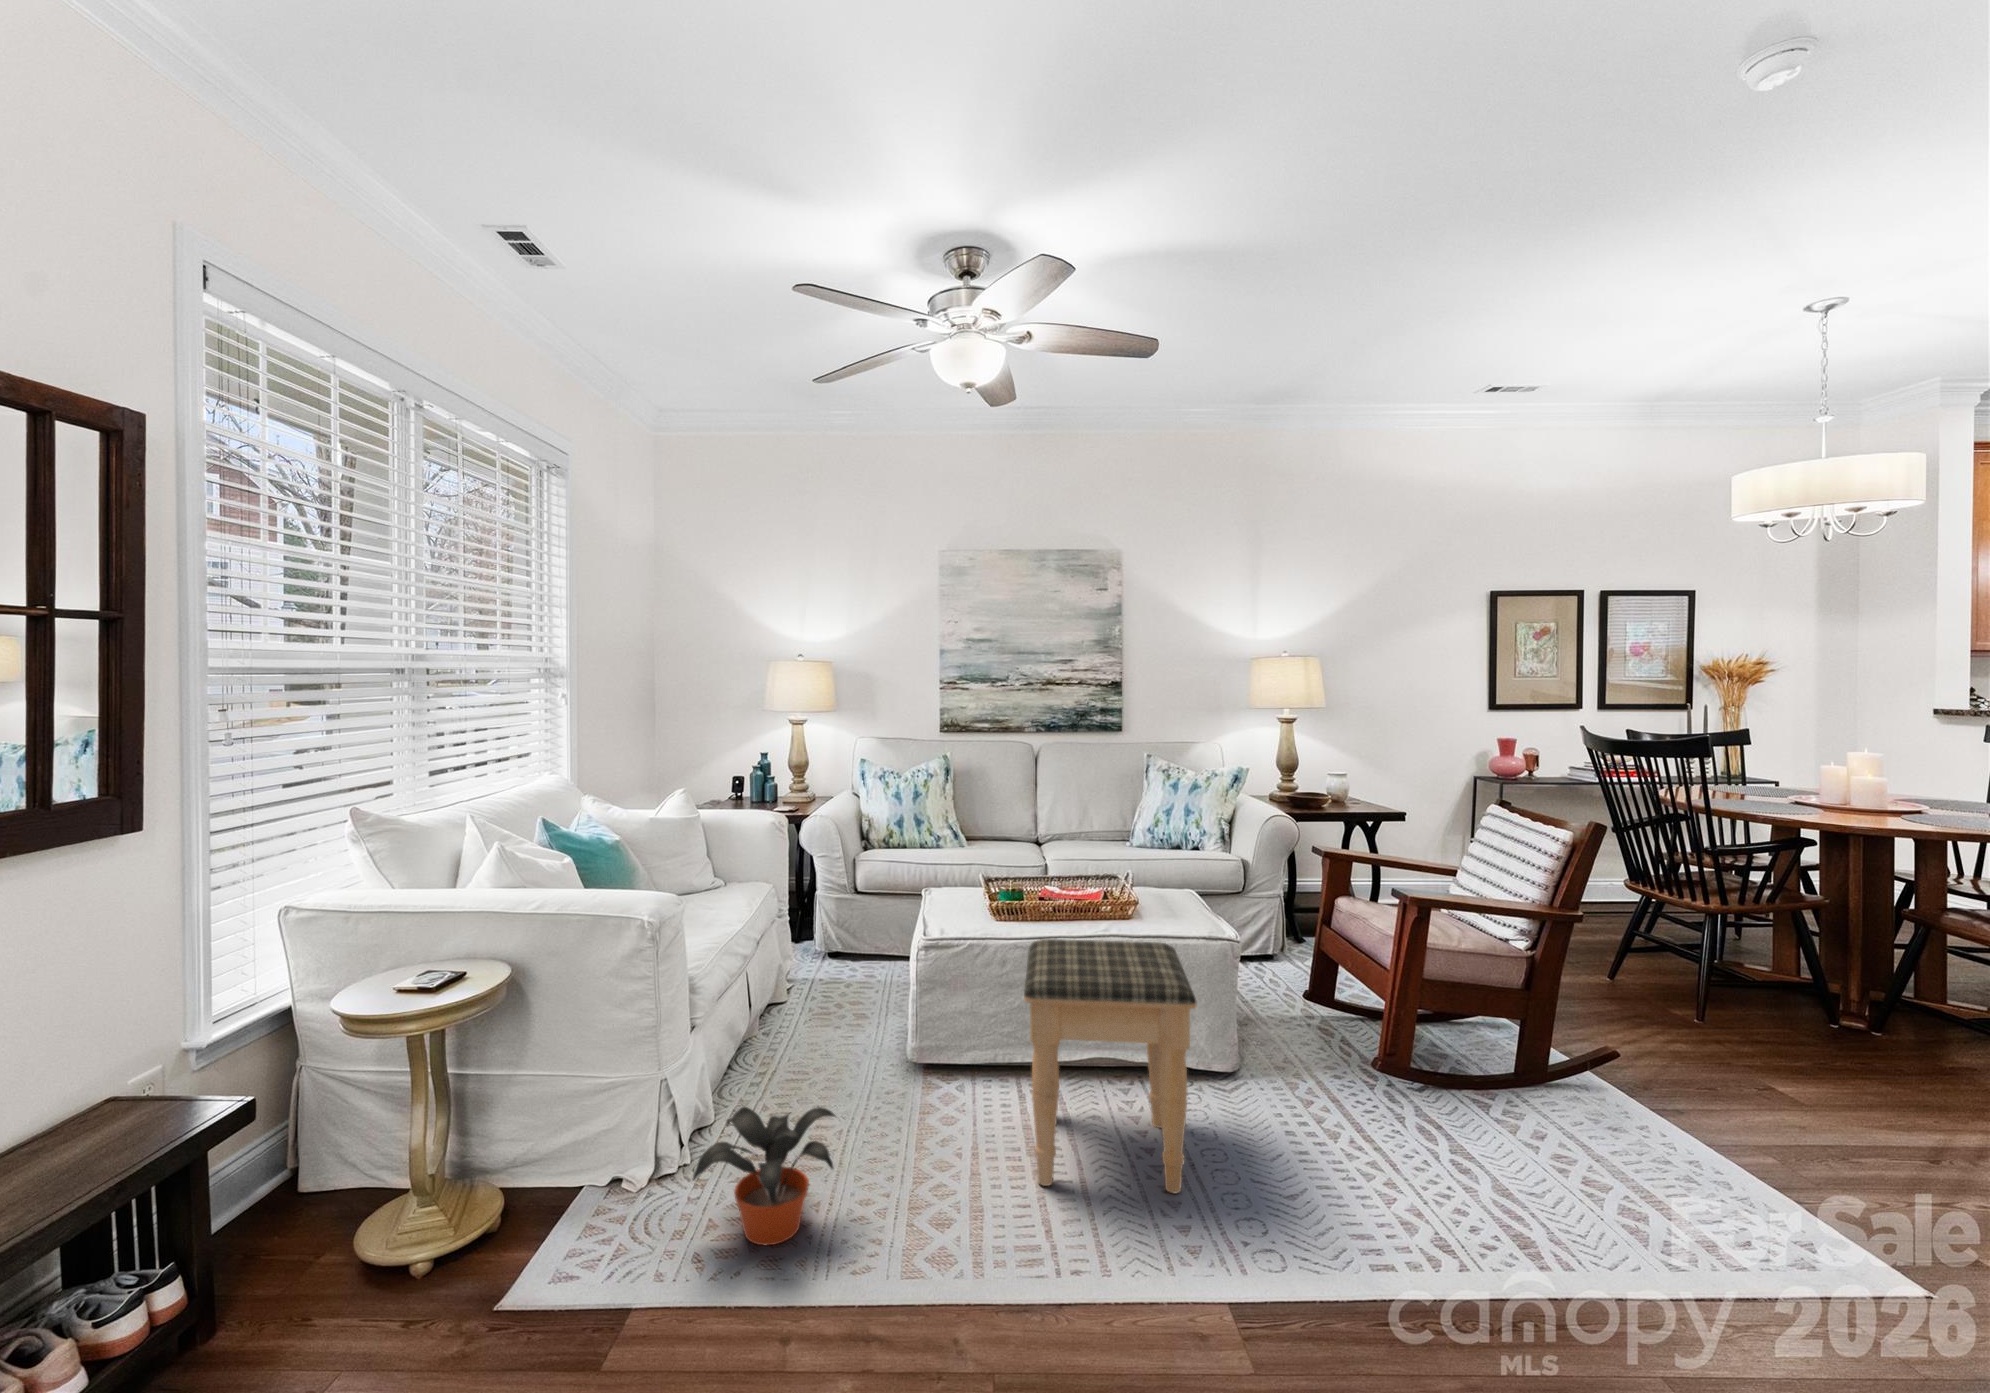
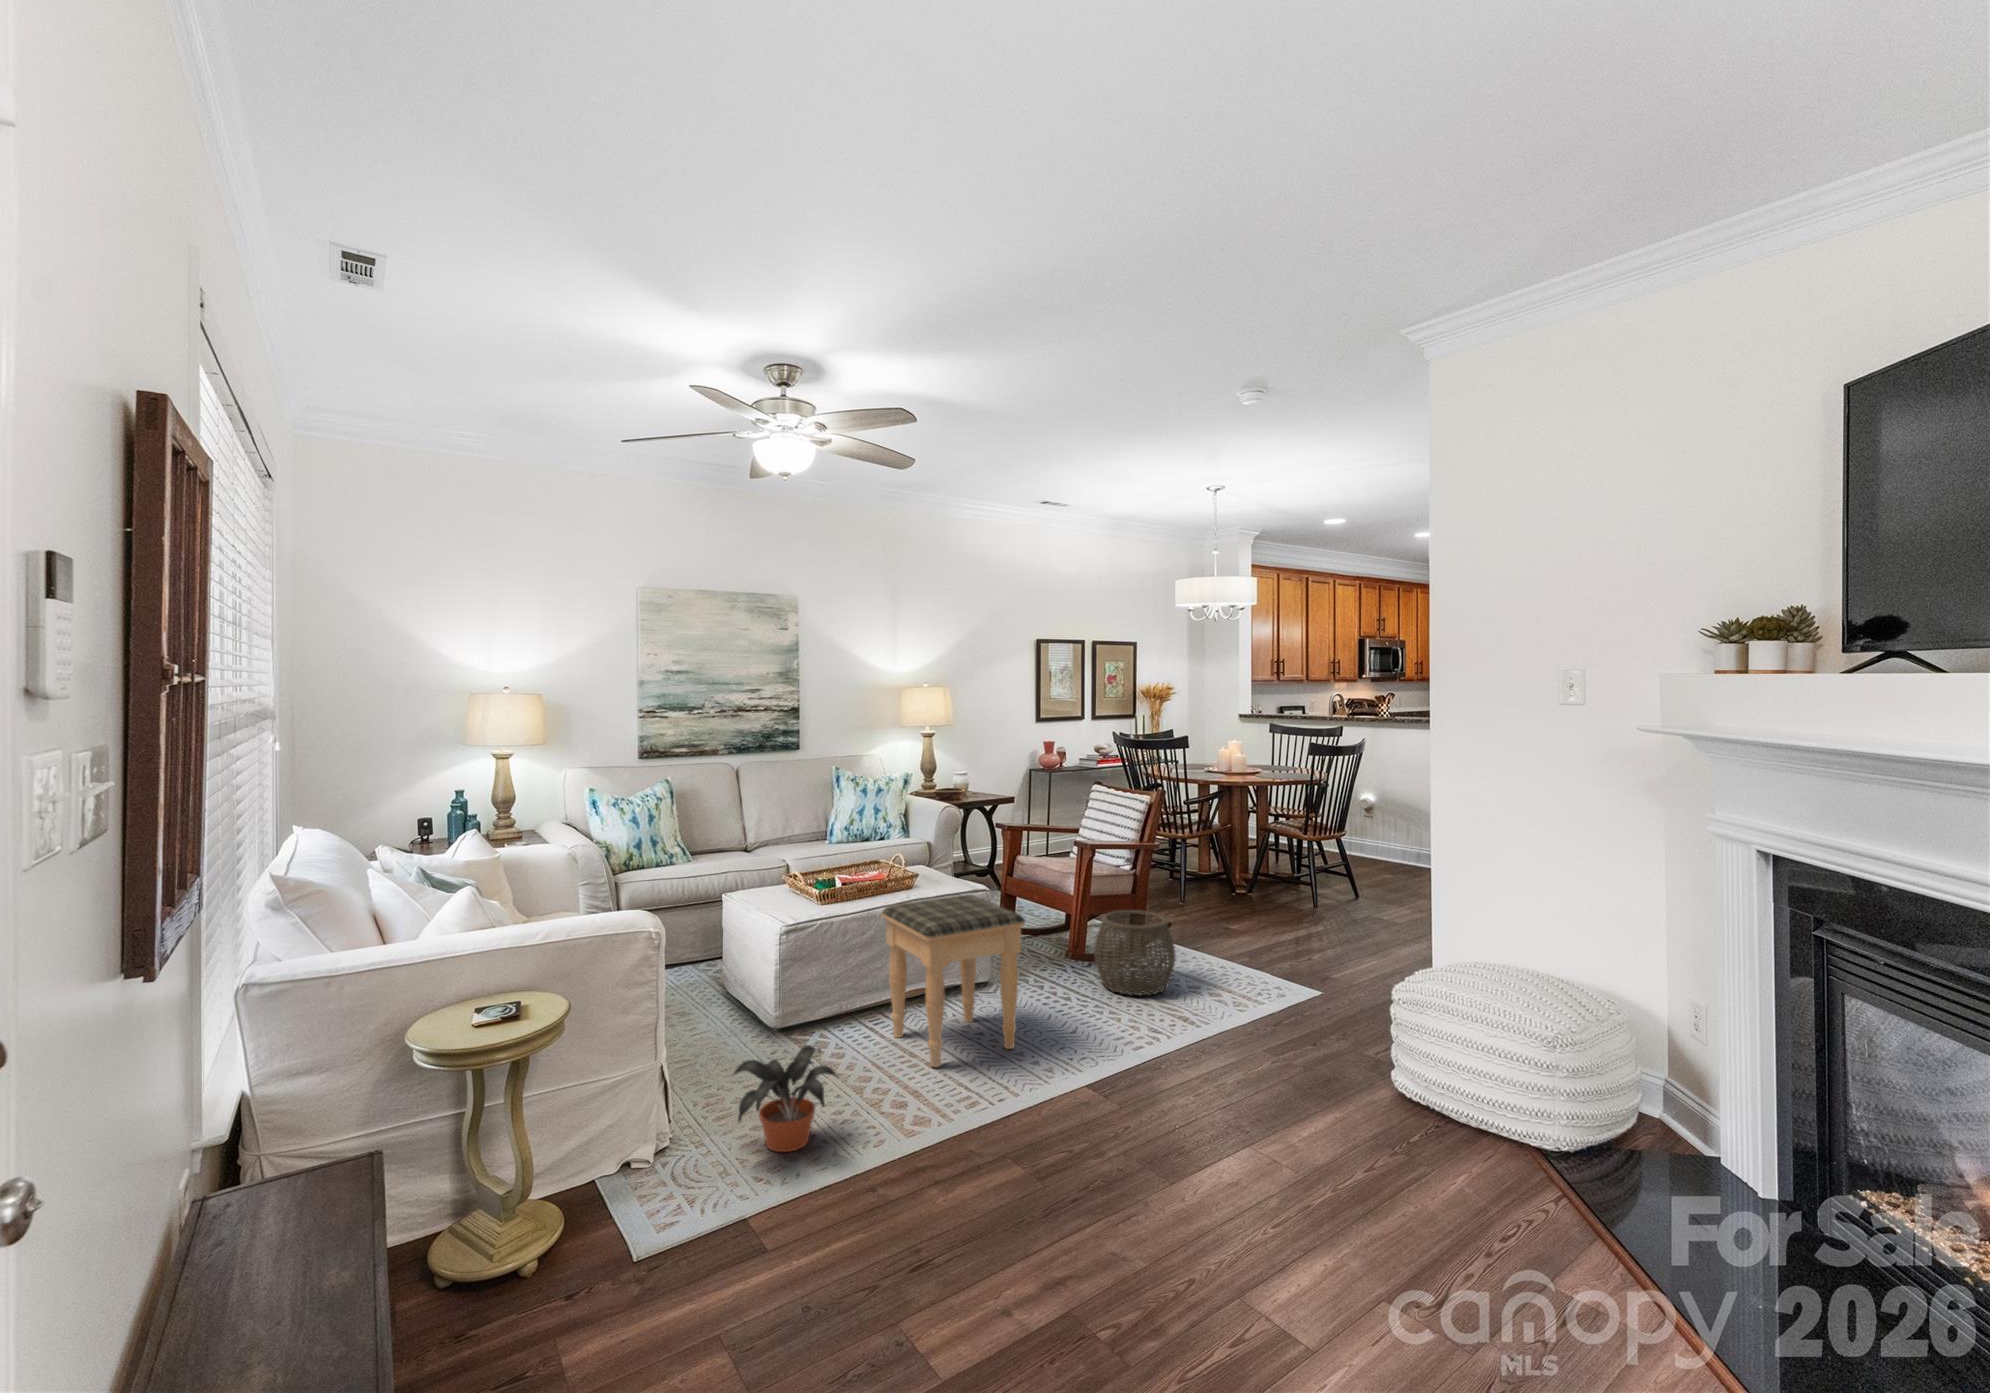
woven basket: none [1402,1012,1560,1175] -> present [1094,910,1175,996]

